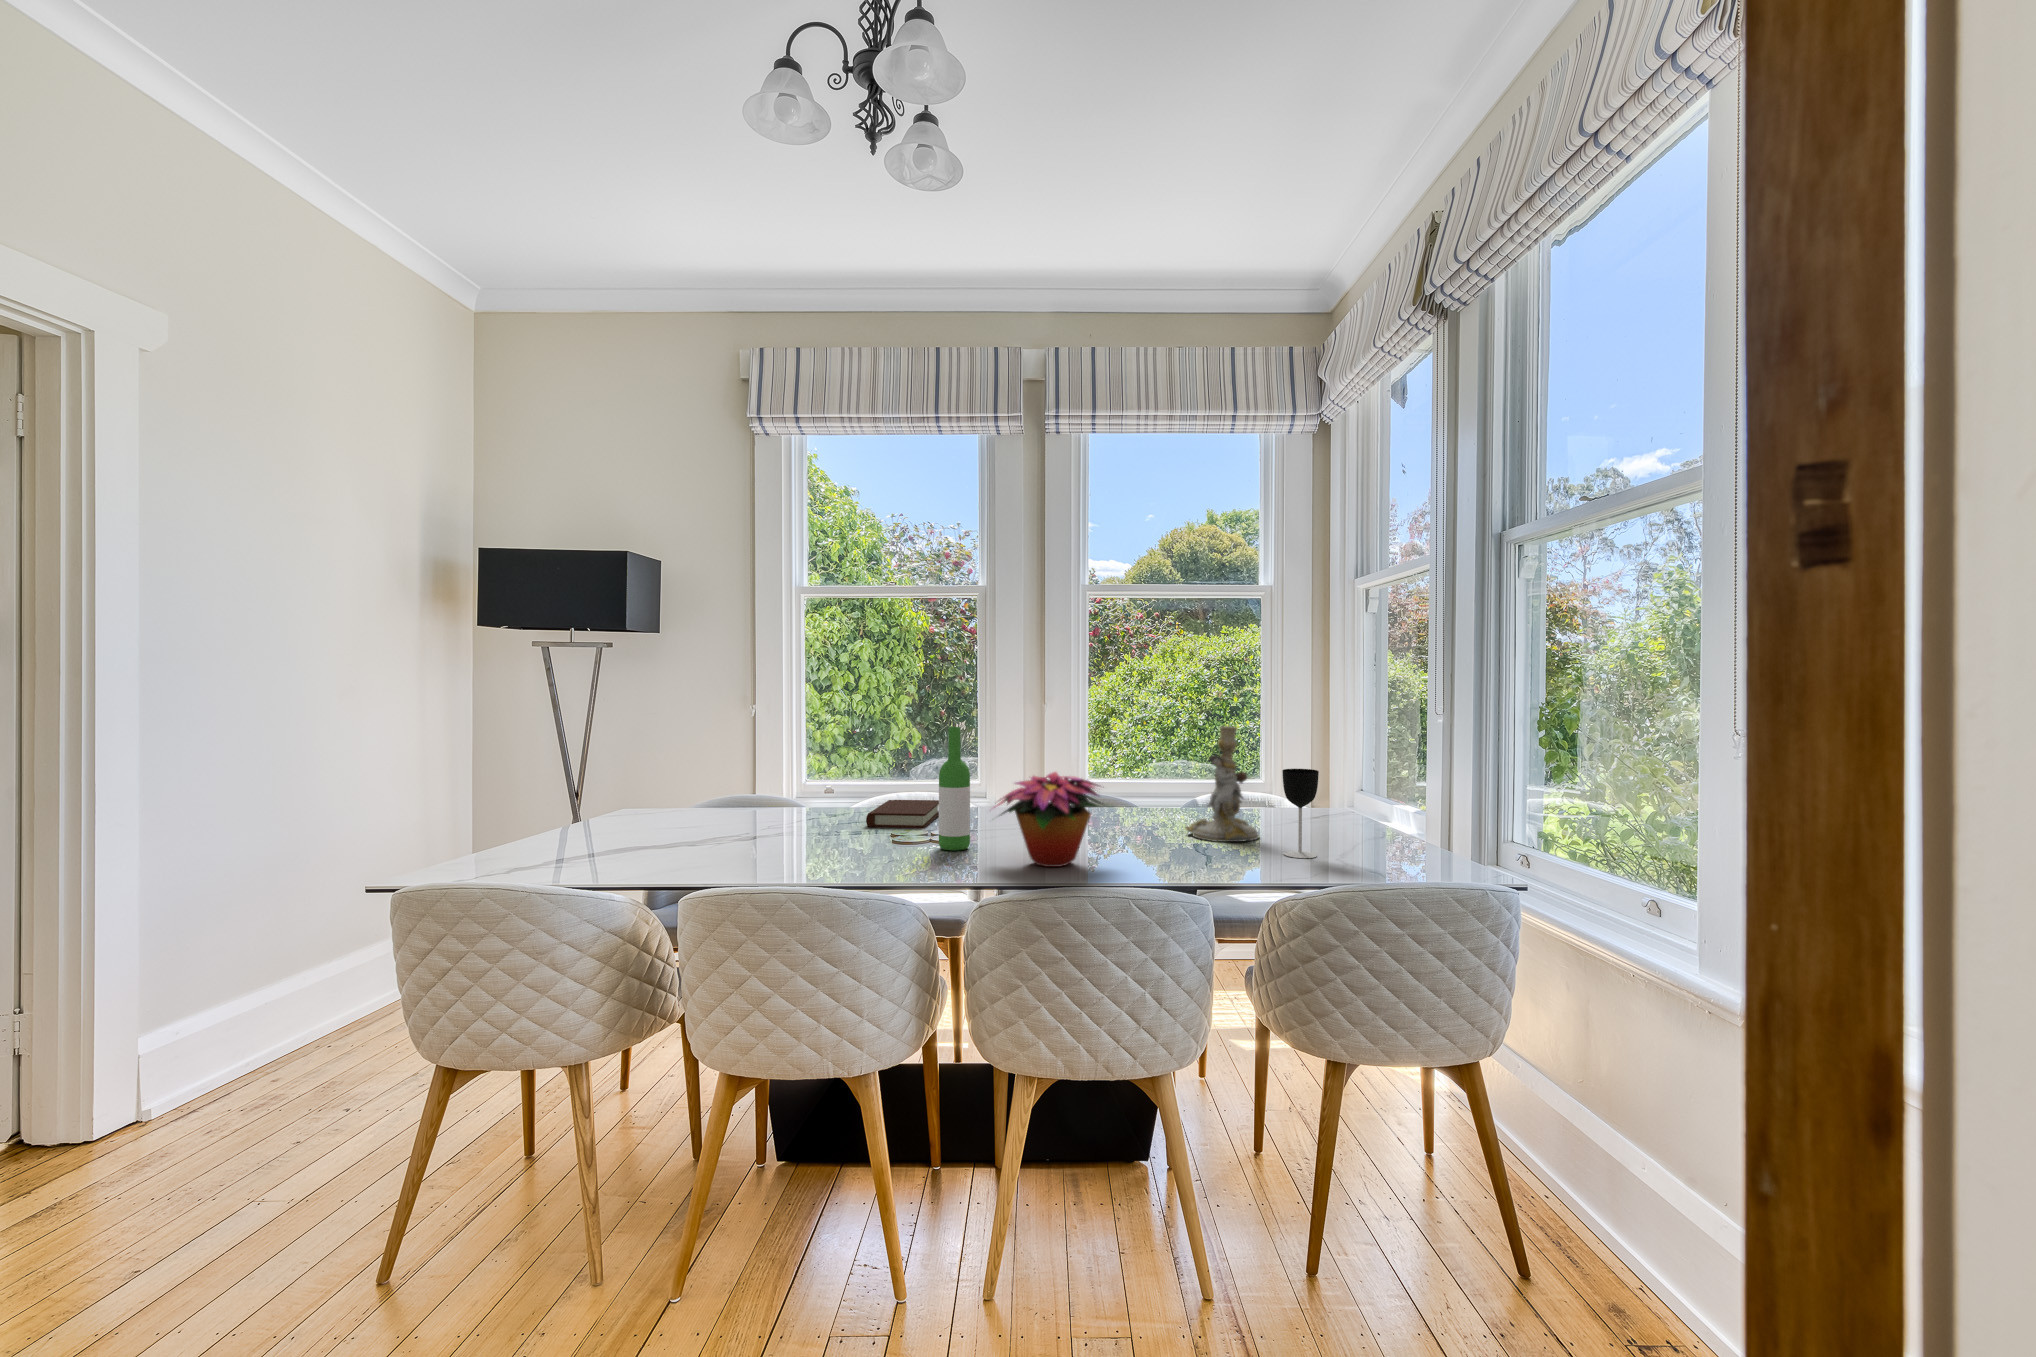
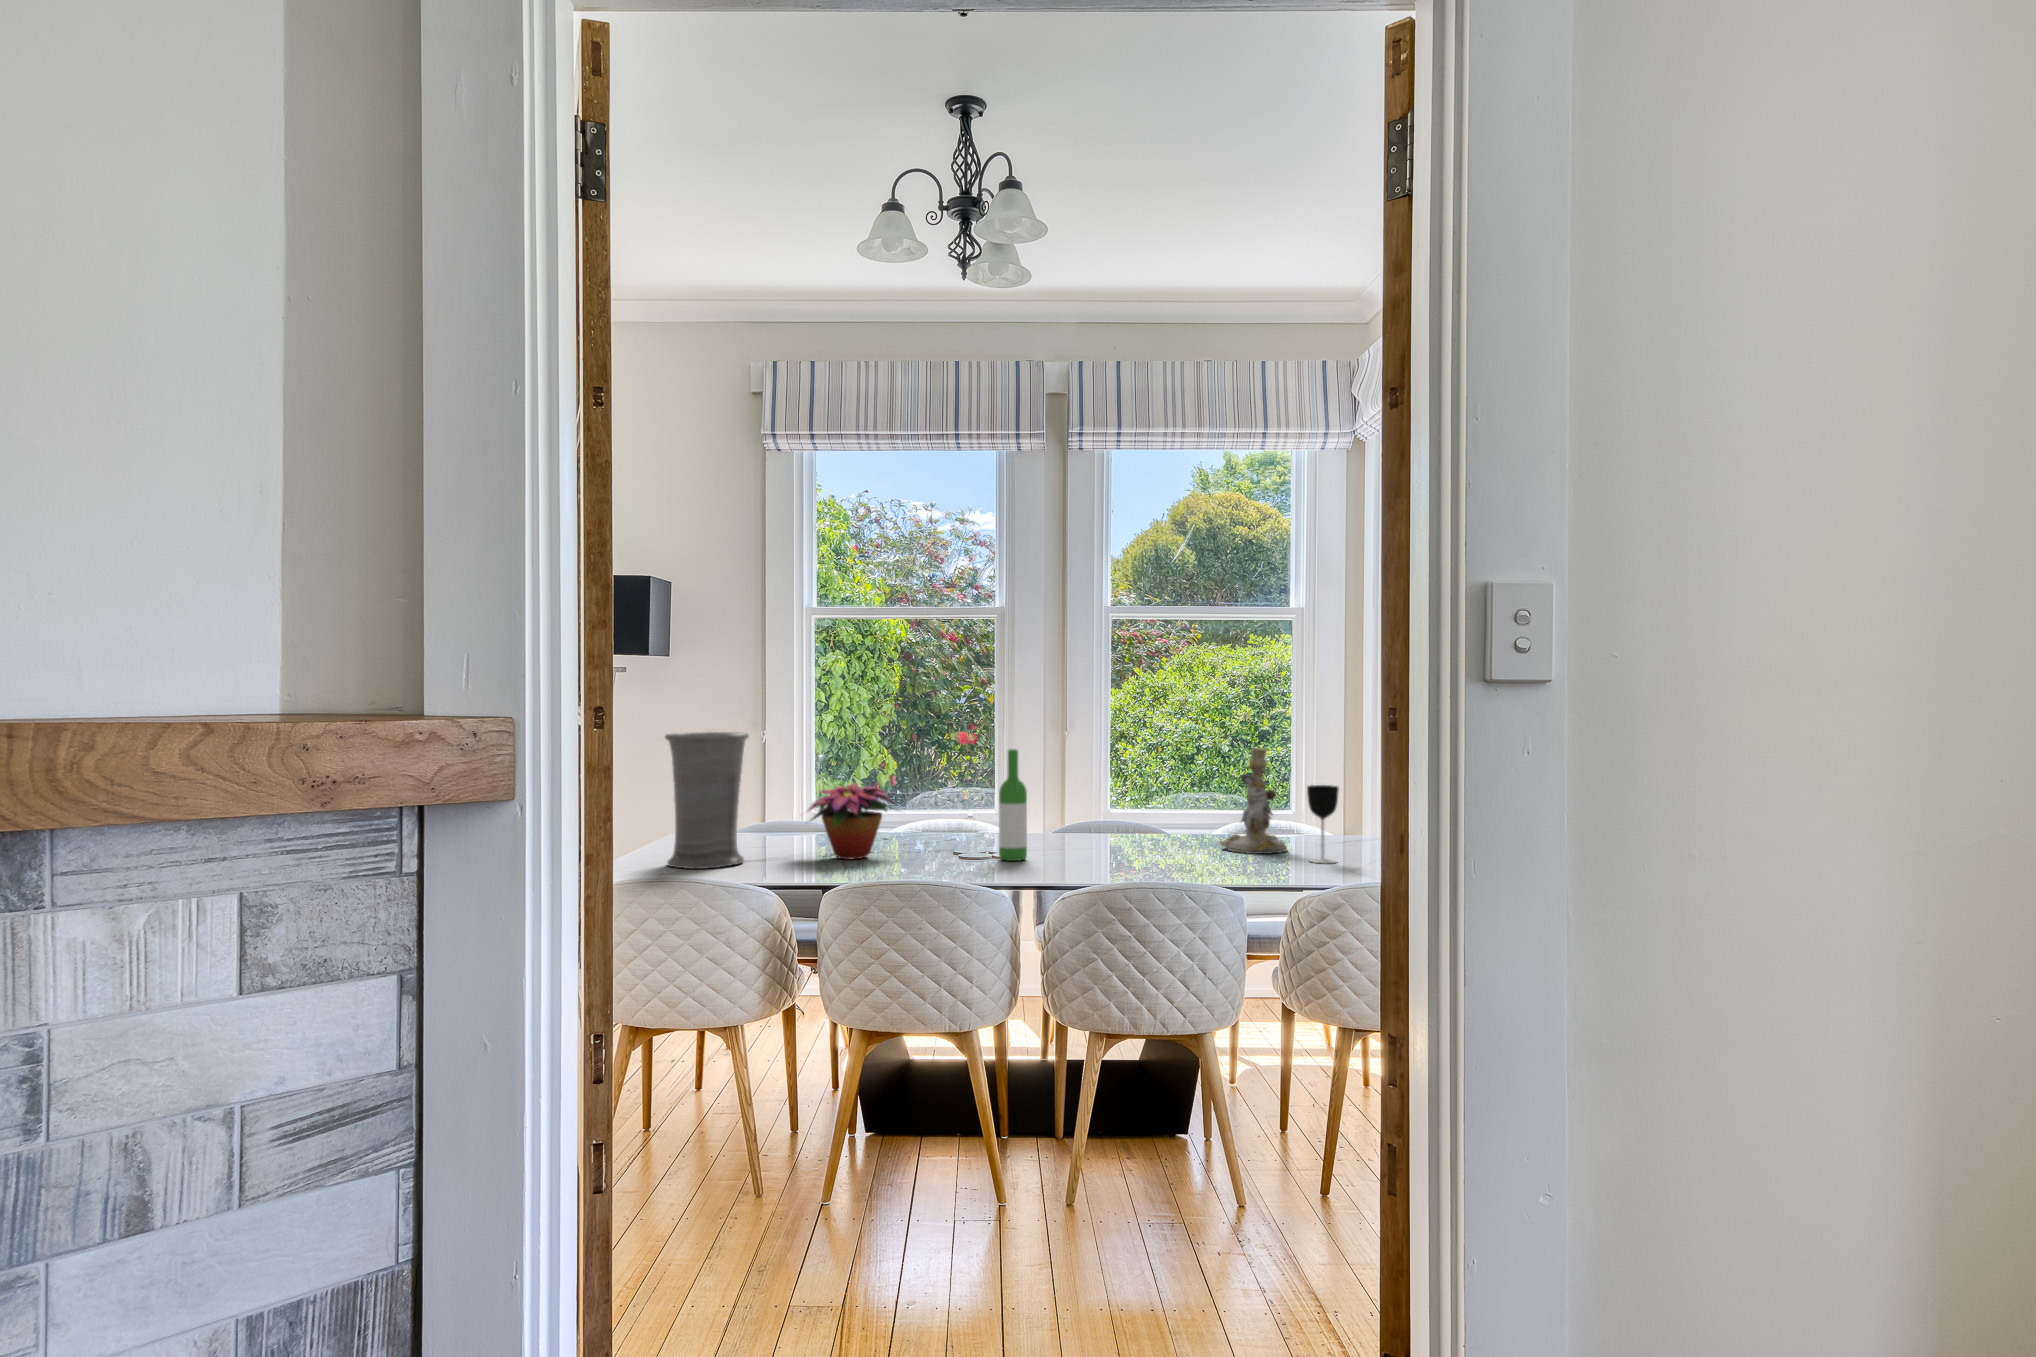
vase: none [565,707,665,859] -> present [665,732,749,869]
flower arrangement: present [990,772,1105,867] -> present [808,783,900,860]
book: present [866,800,939,828] -> none [918,822,982,846]

